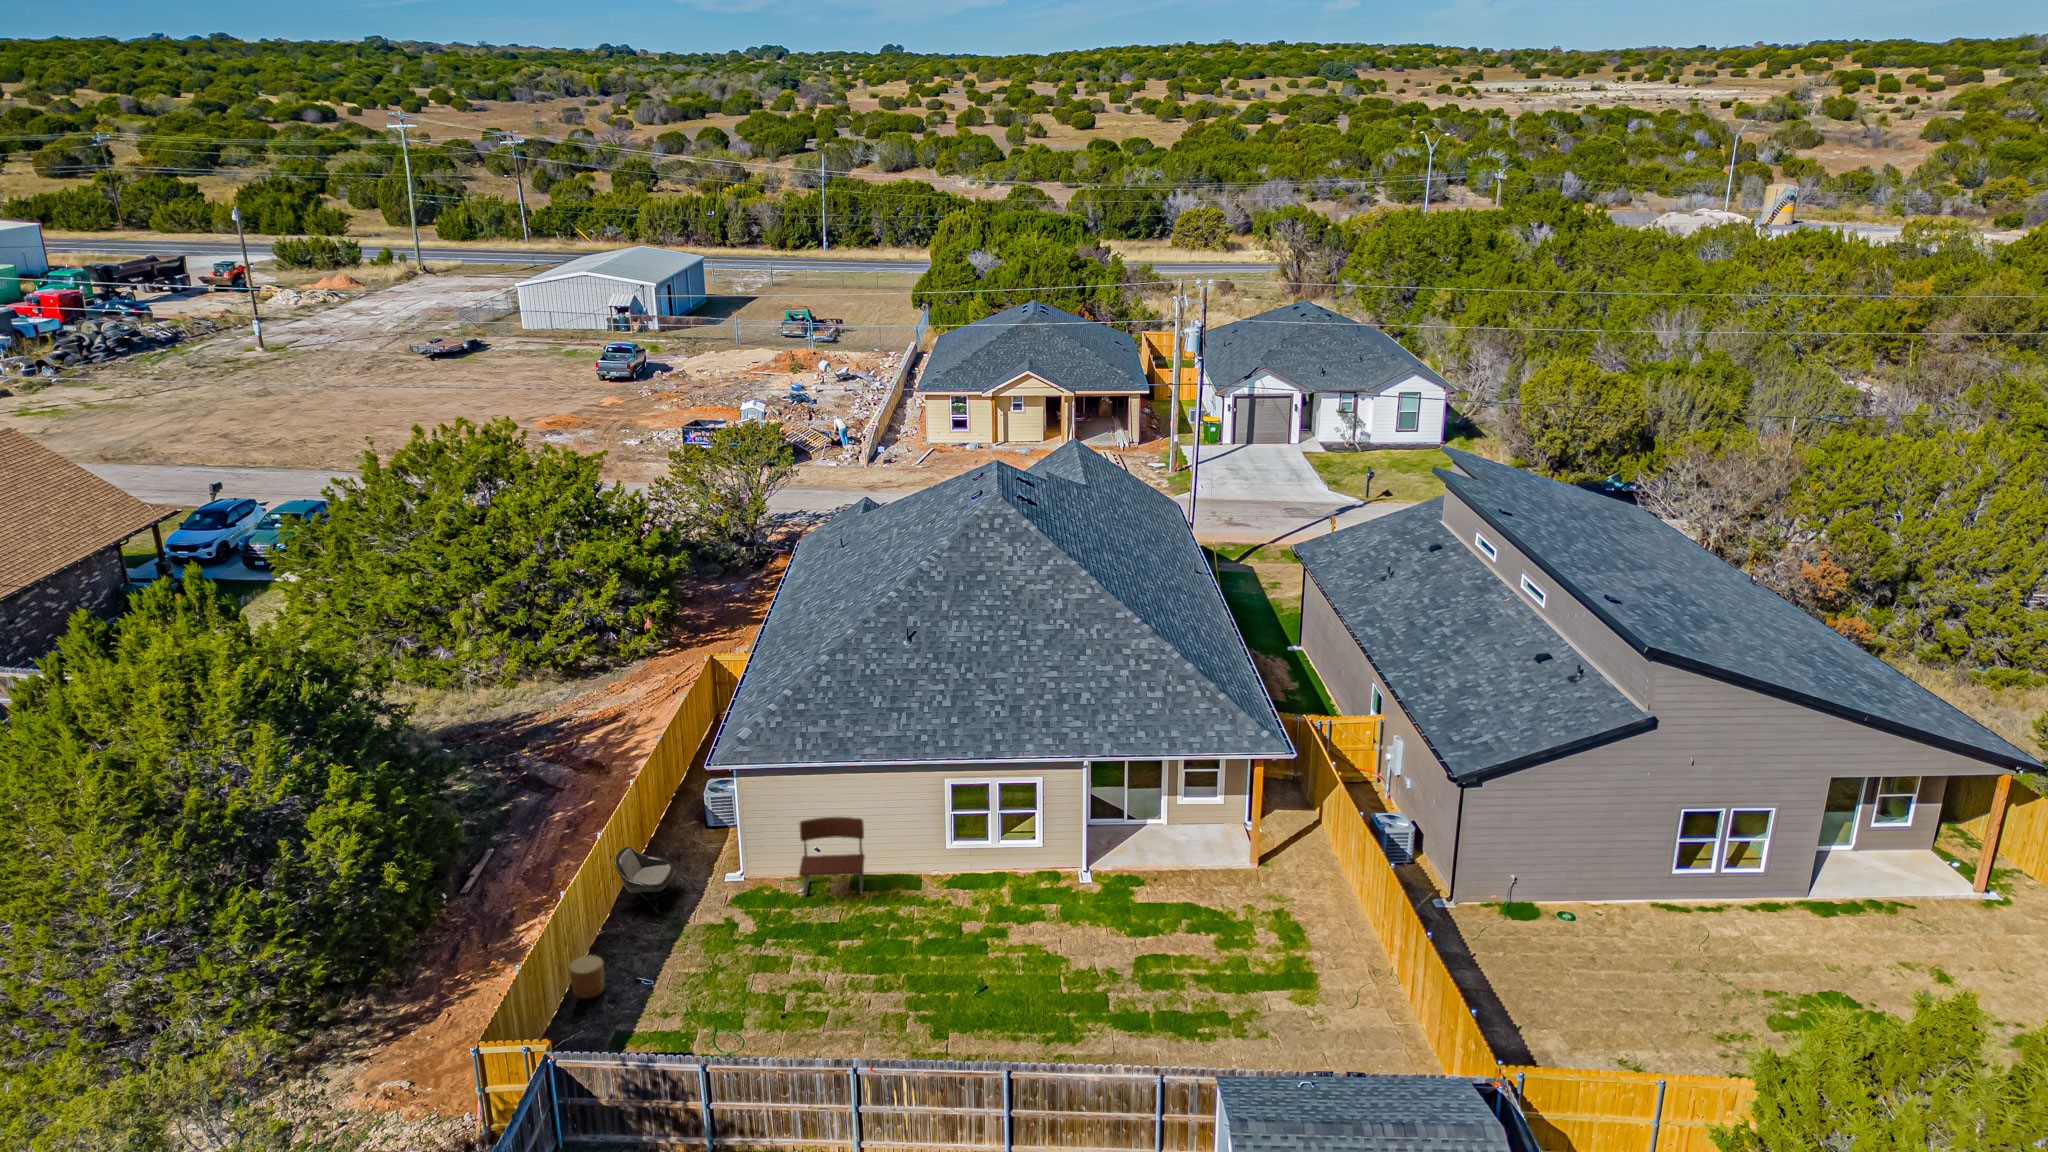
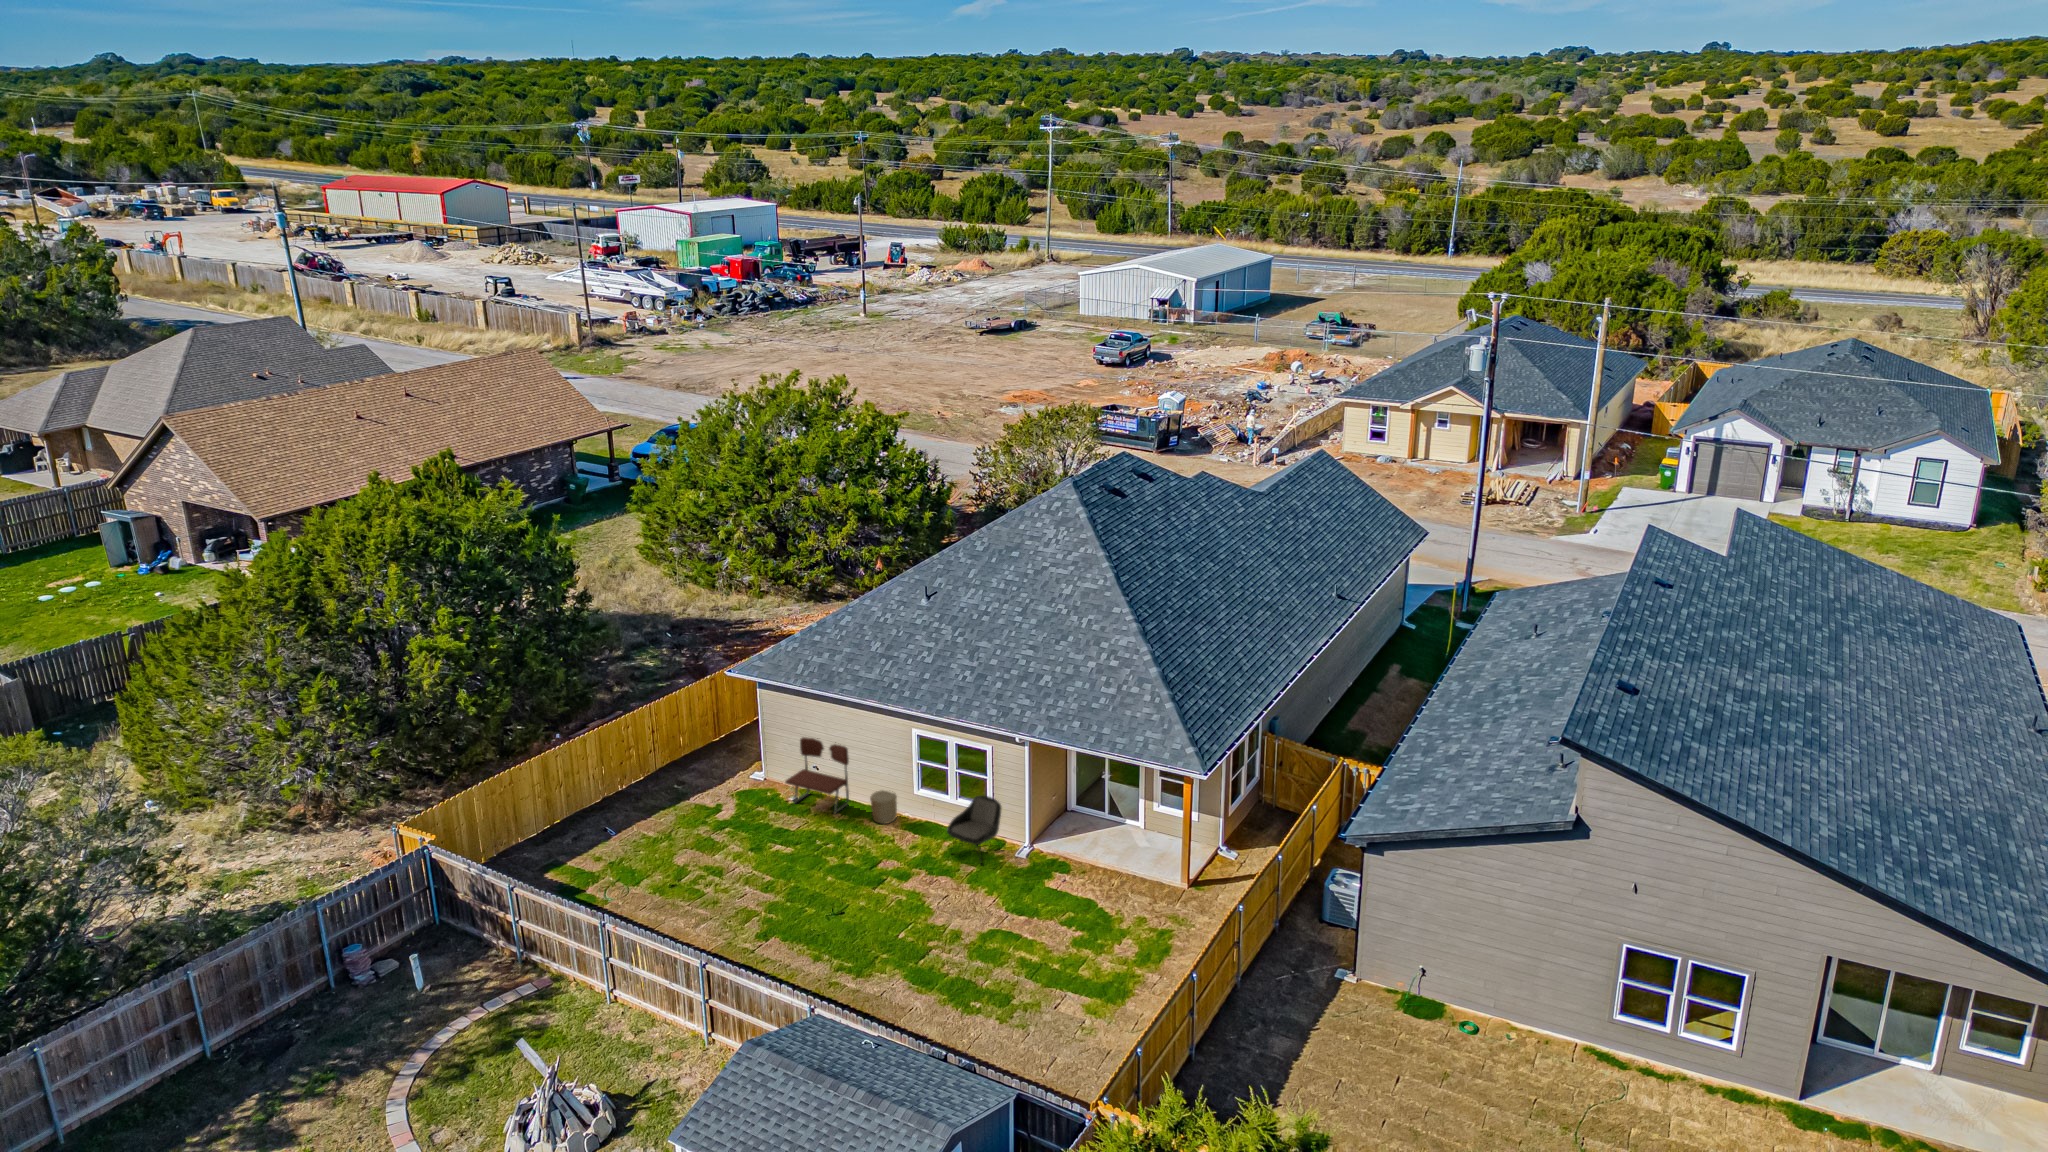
lounge chair: present [615,846,675,914] -> present [947,796,1002,862]
woven basket: present [569,955,604,999] -> present [870,790,897,824]

